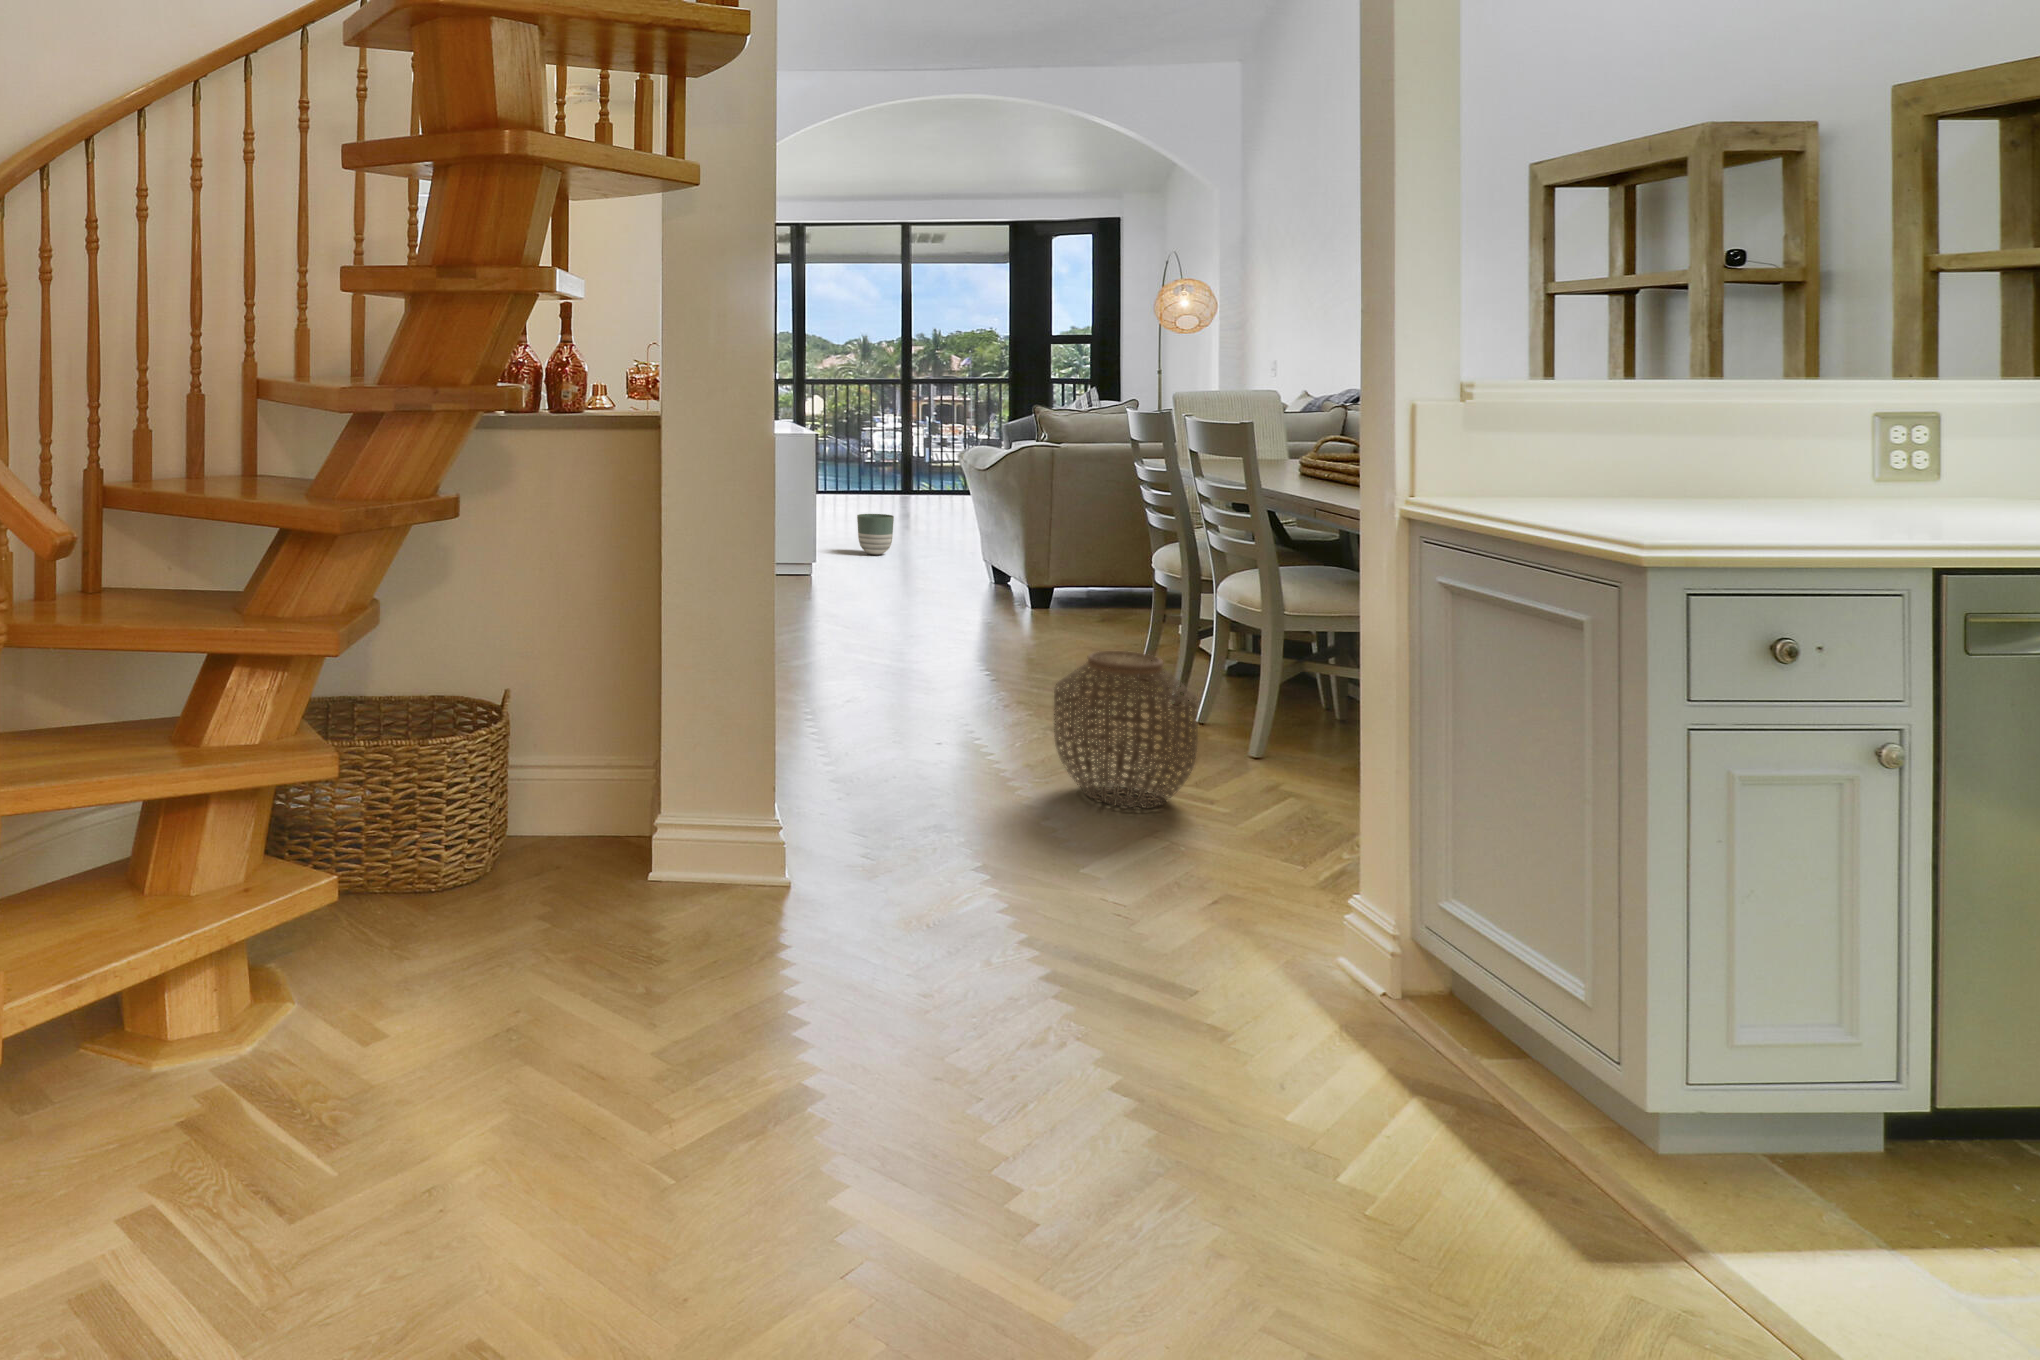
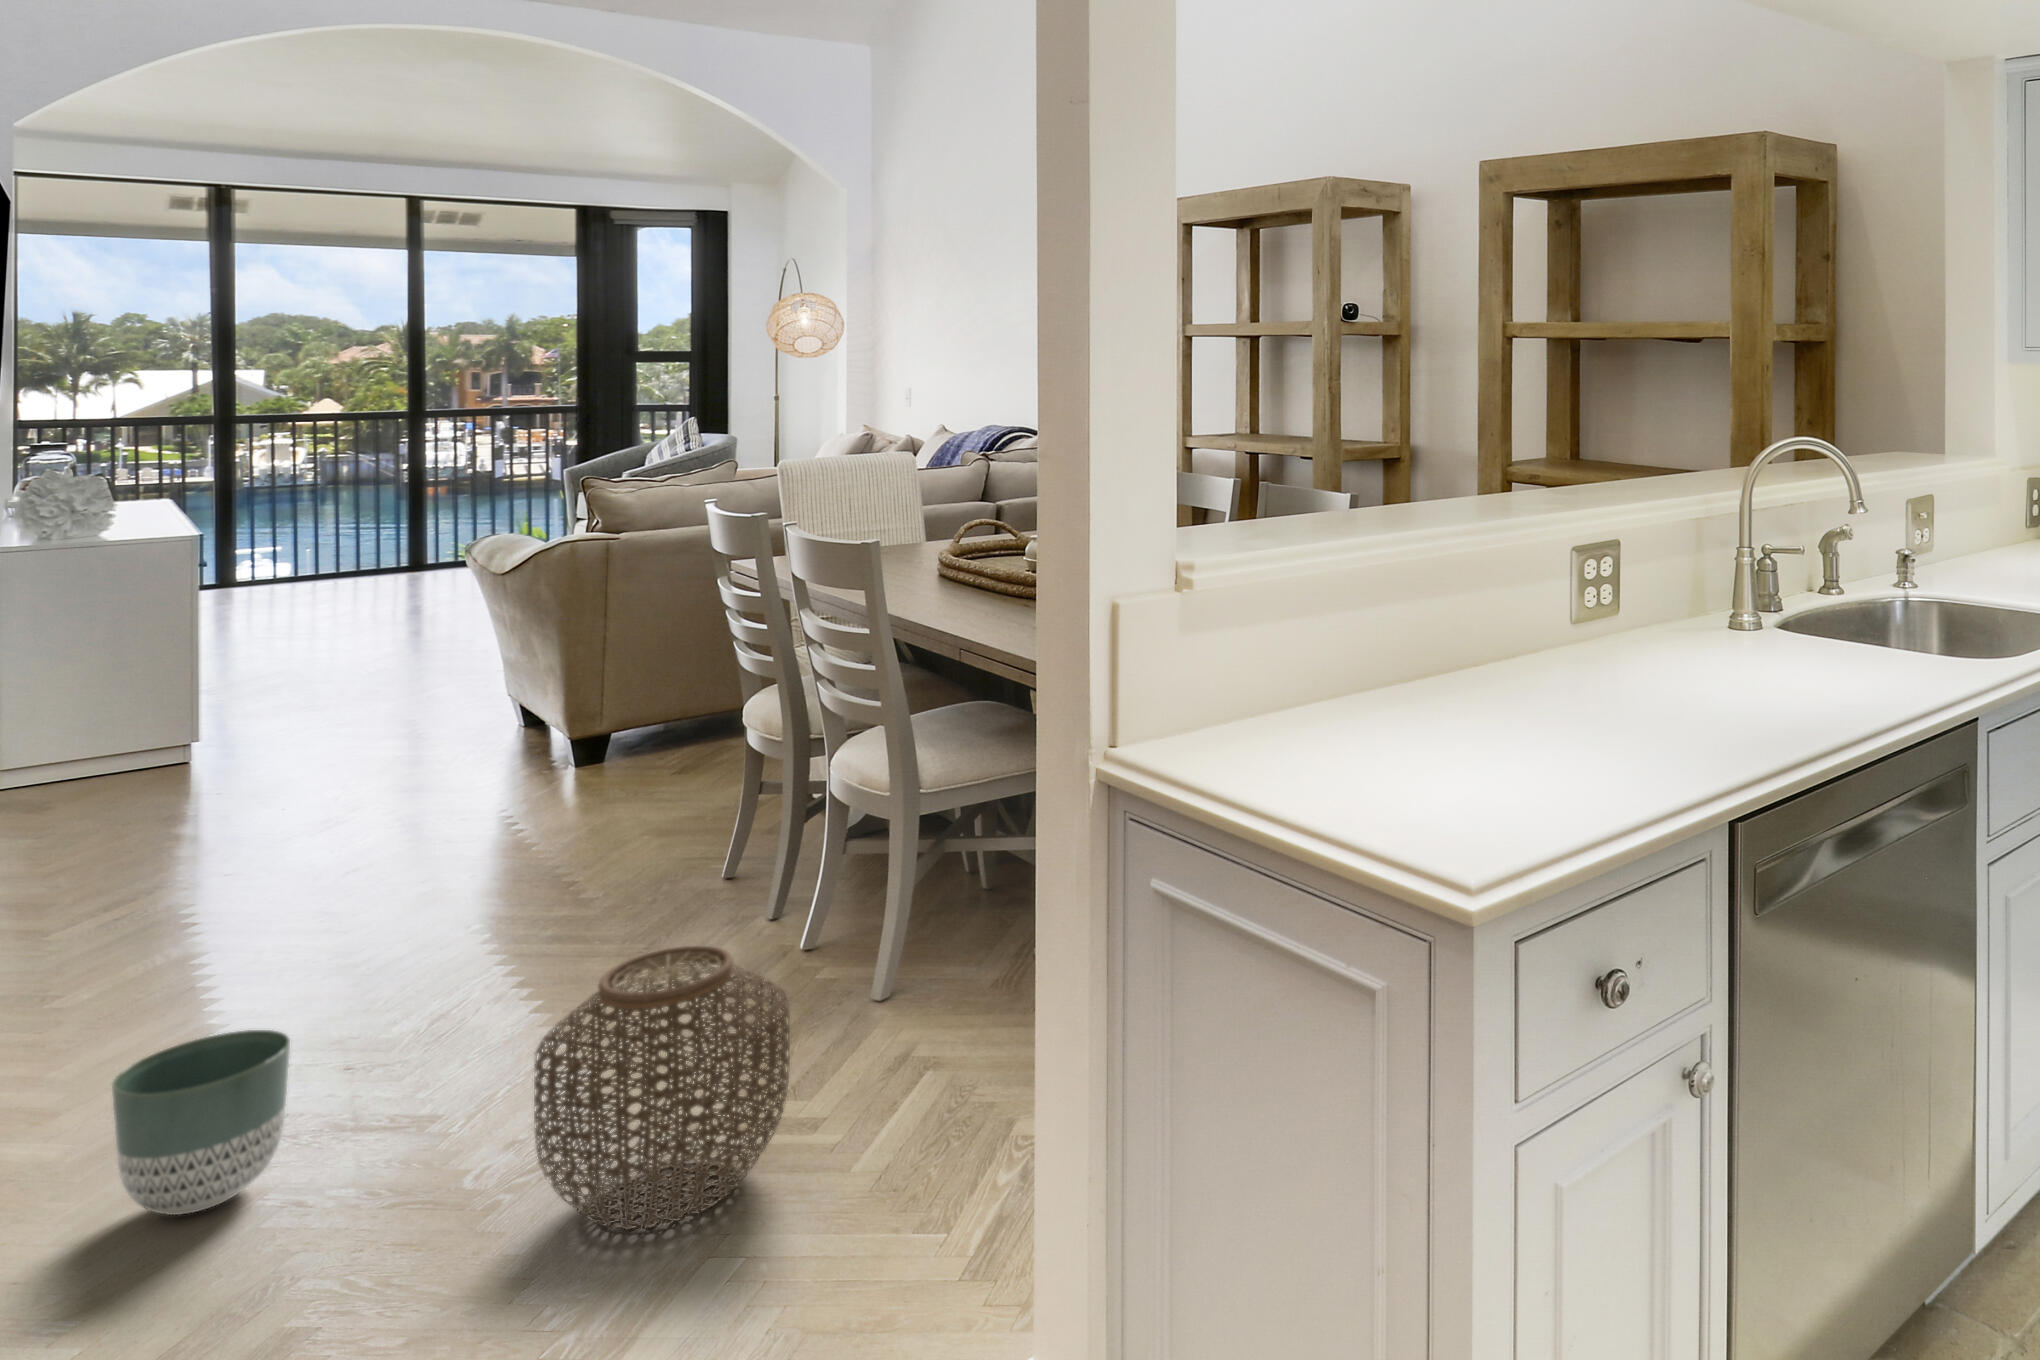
planter: present [857,514,894,555] -> present [112,1030,290,1215]

